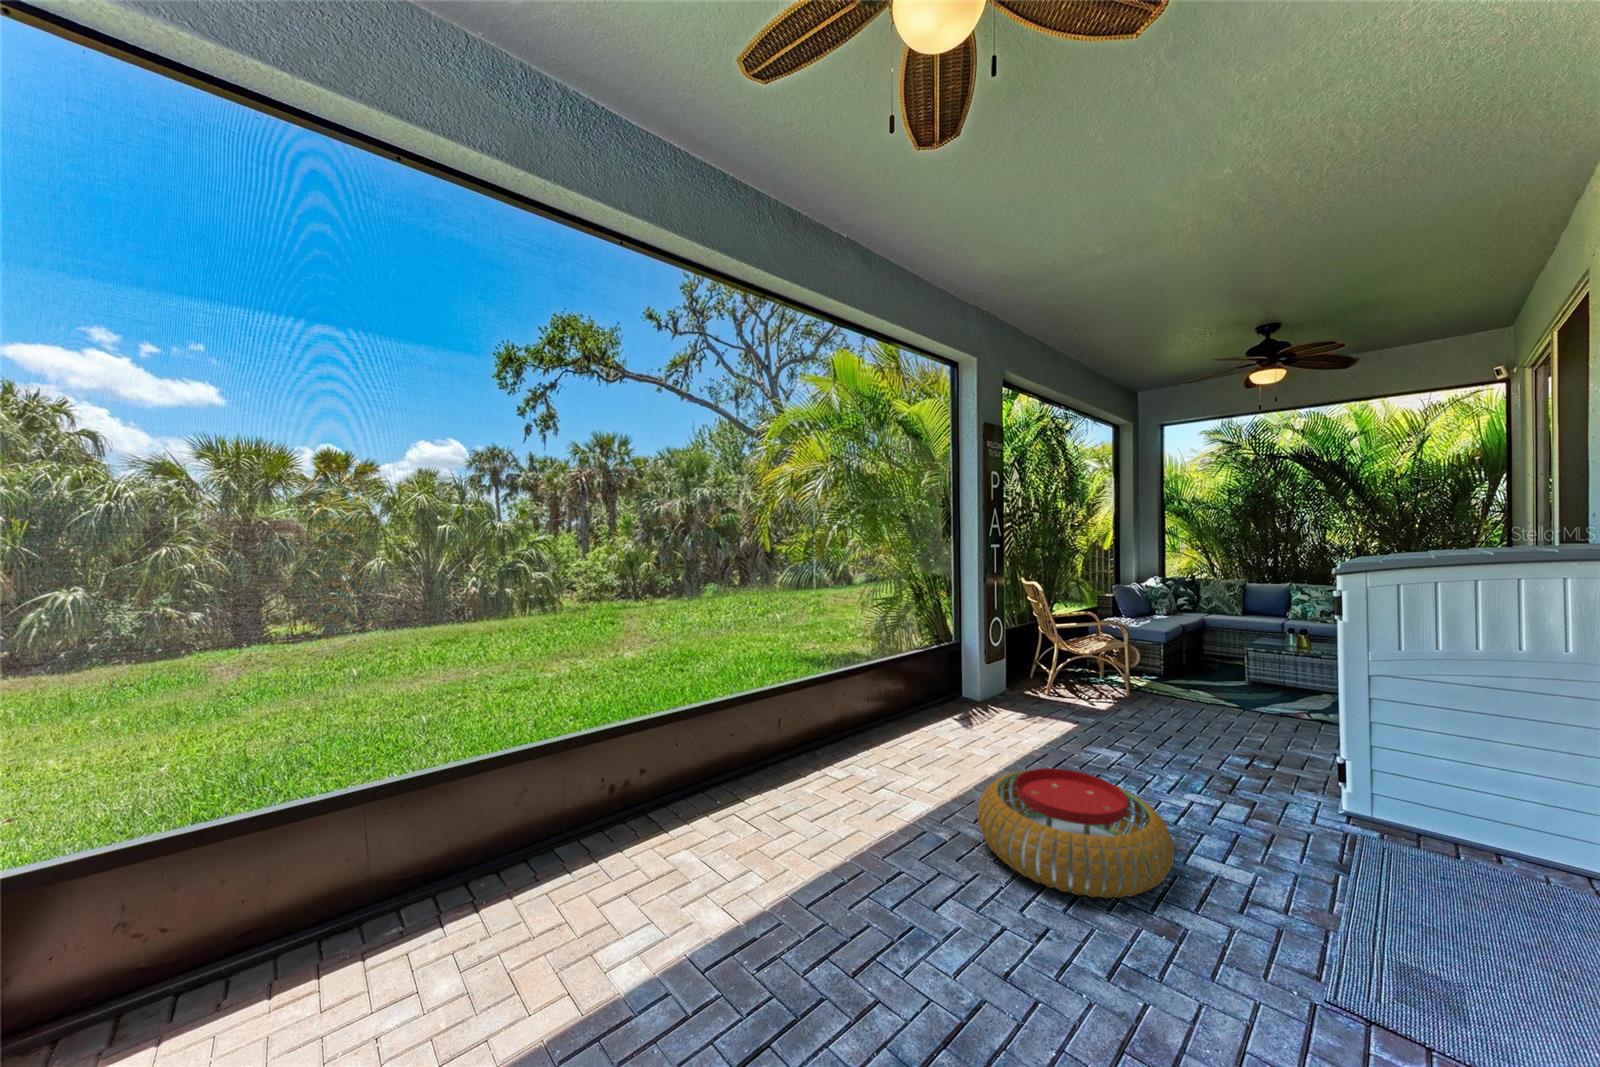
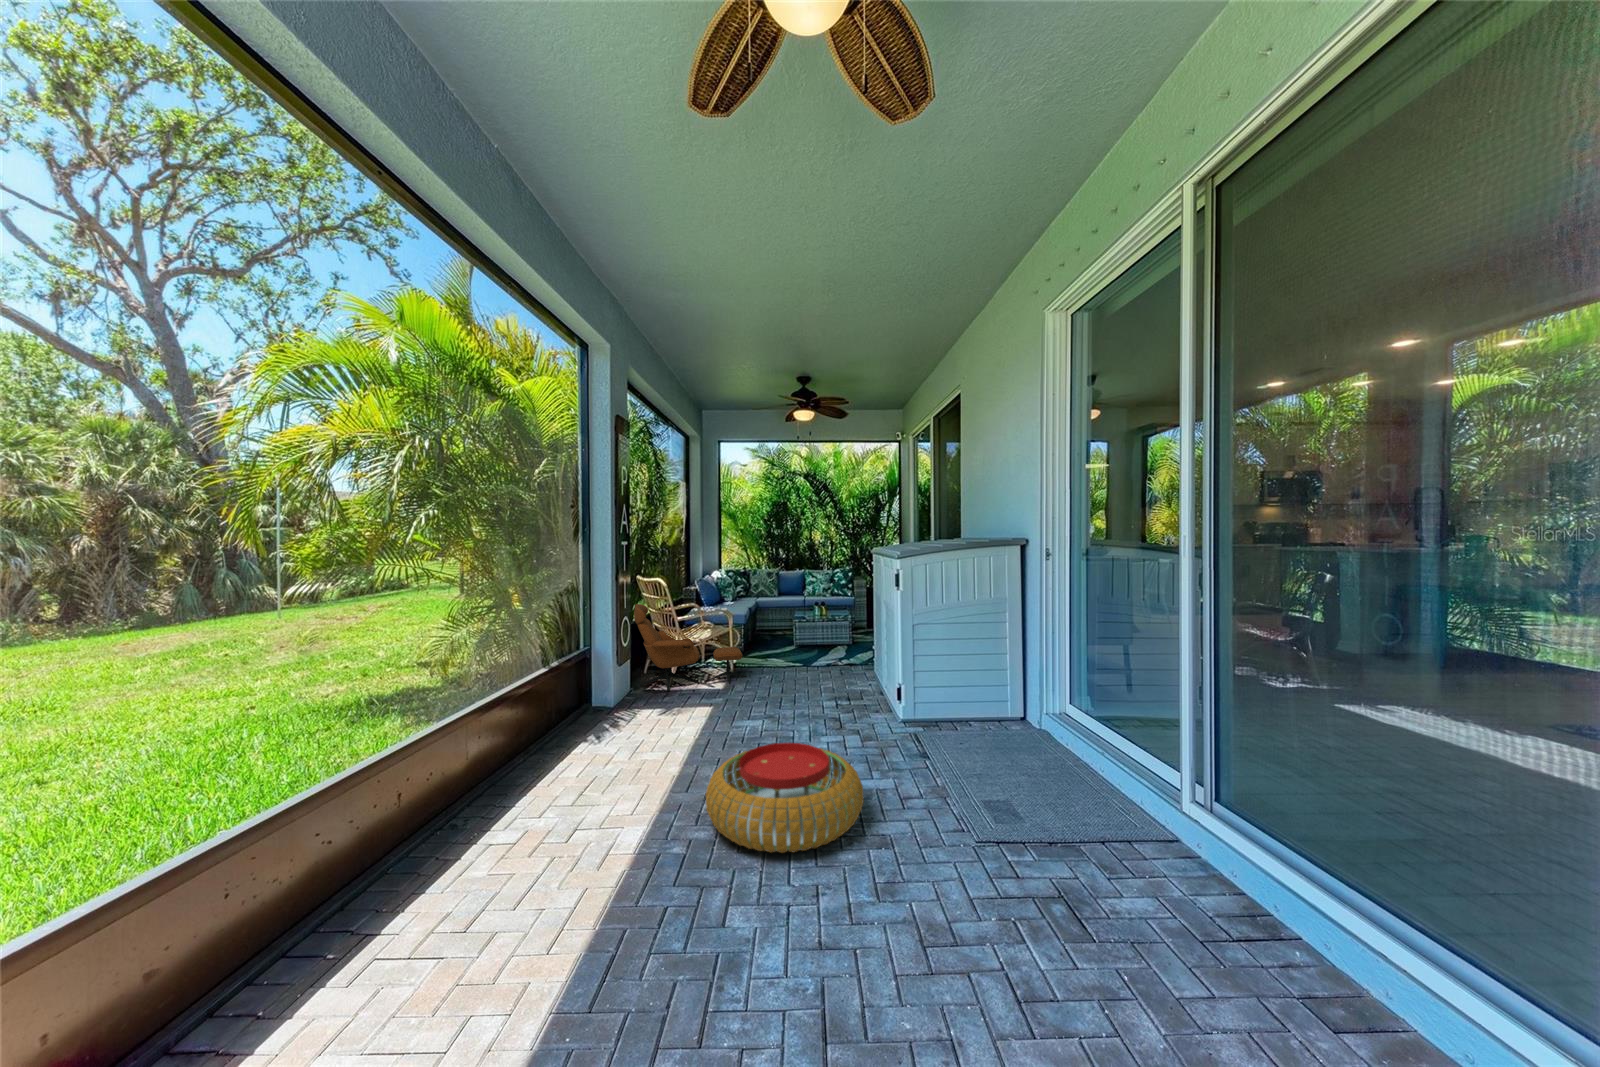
lounge chair: none [1011,602,1147,708] -> present [634,604,747,691]

